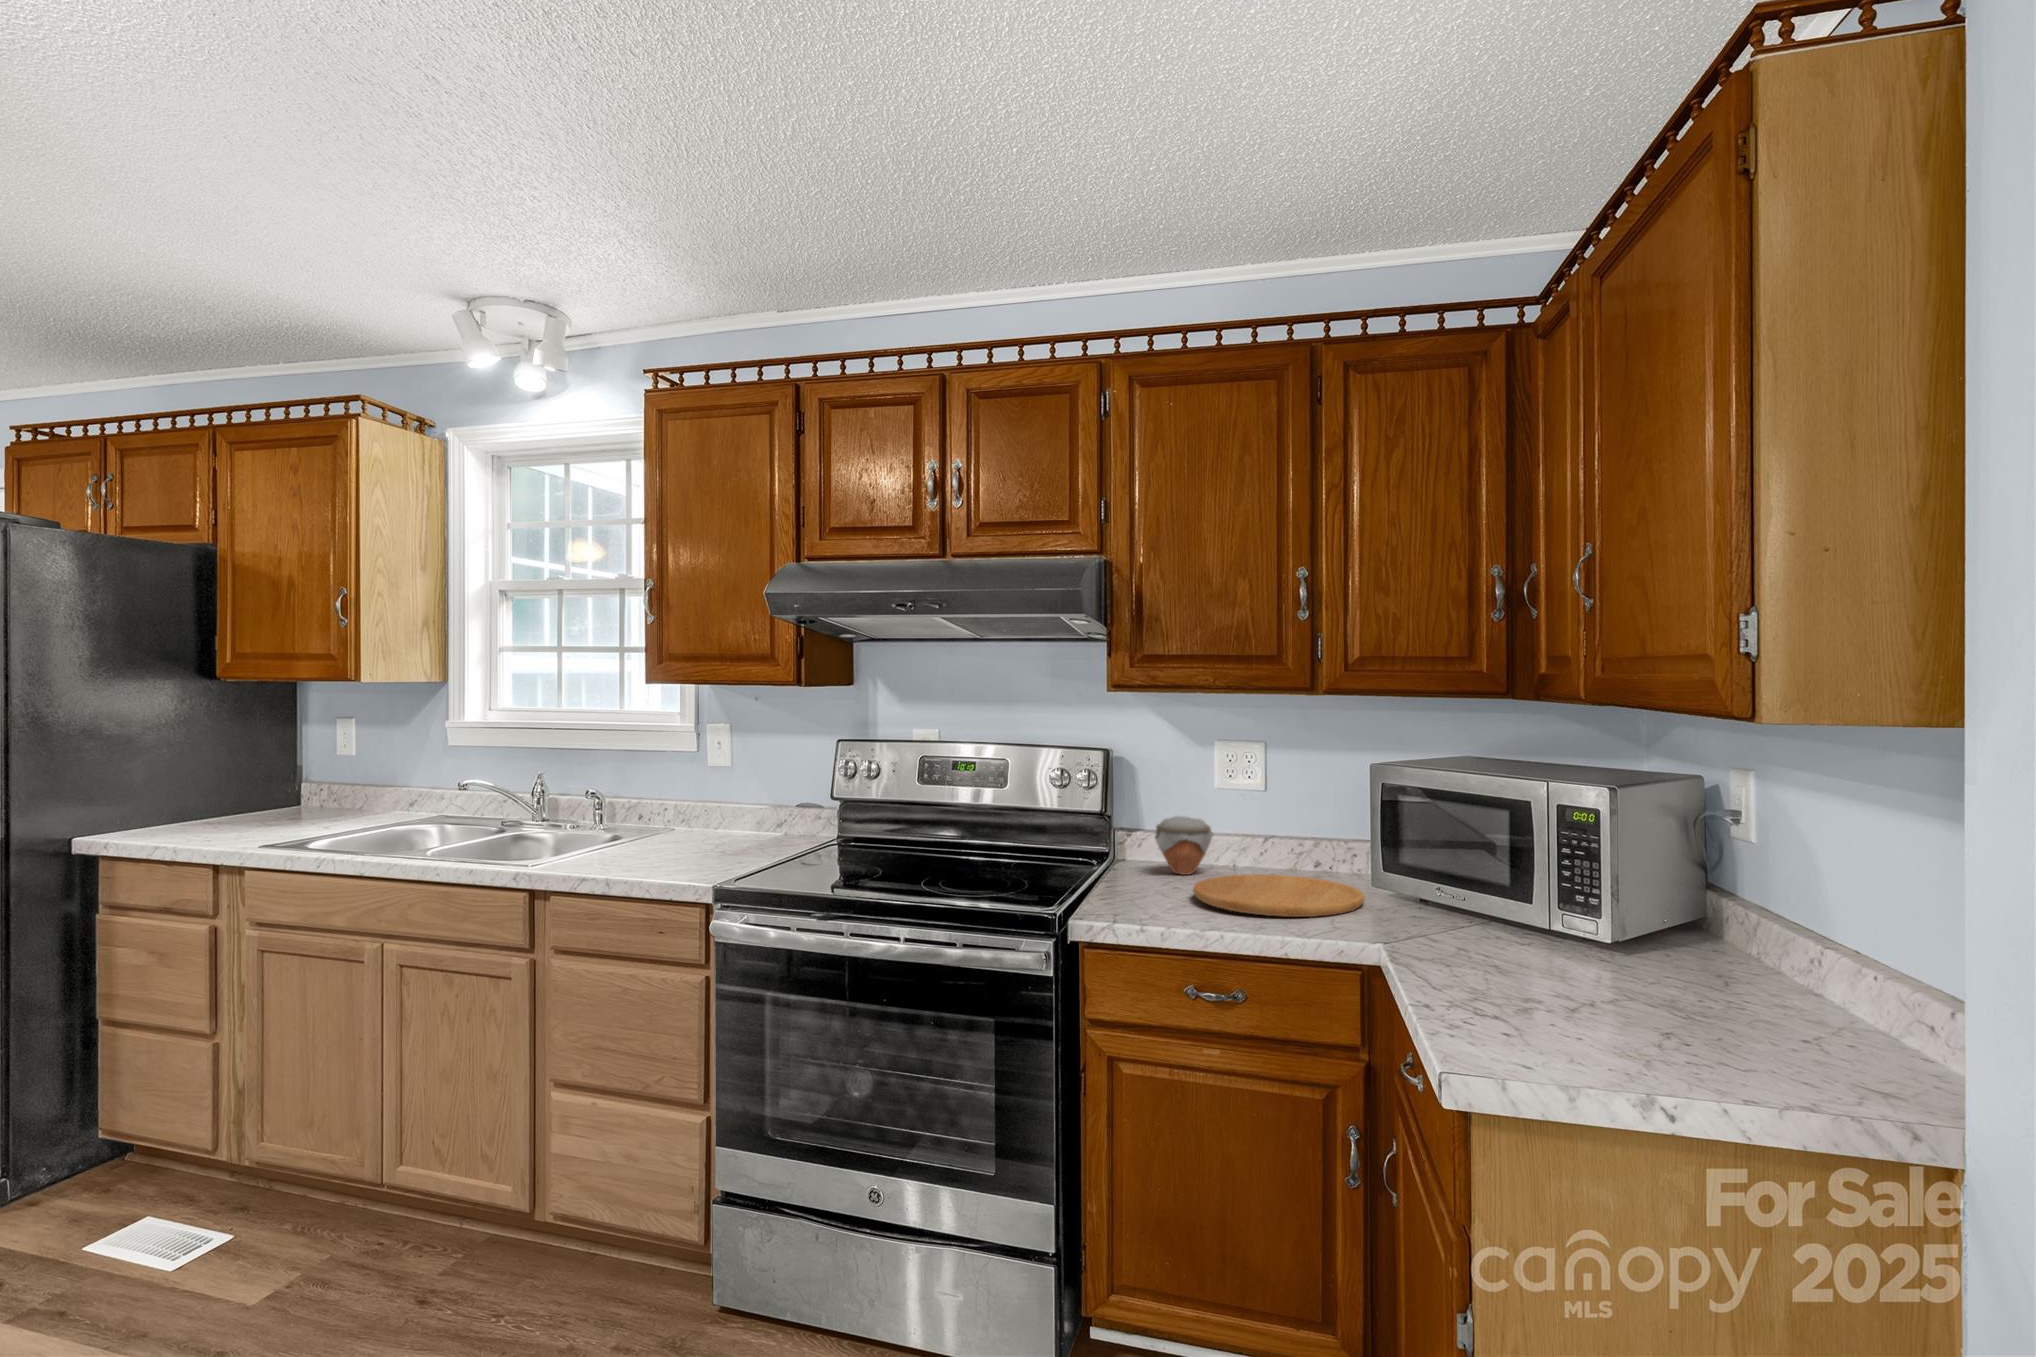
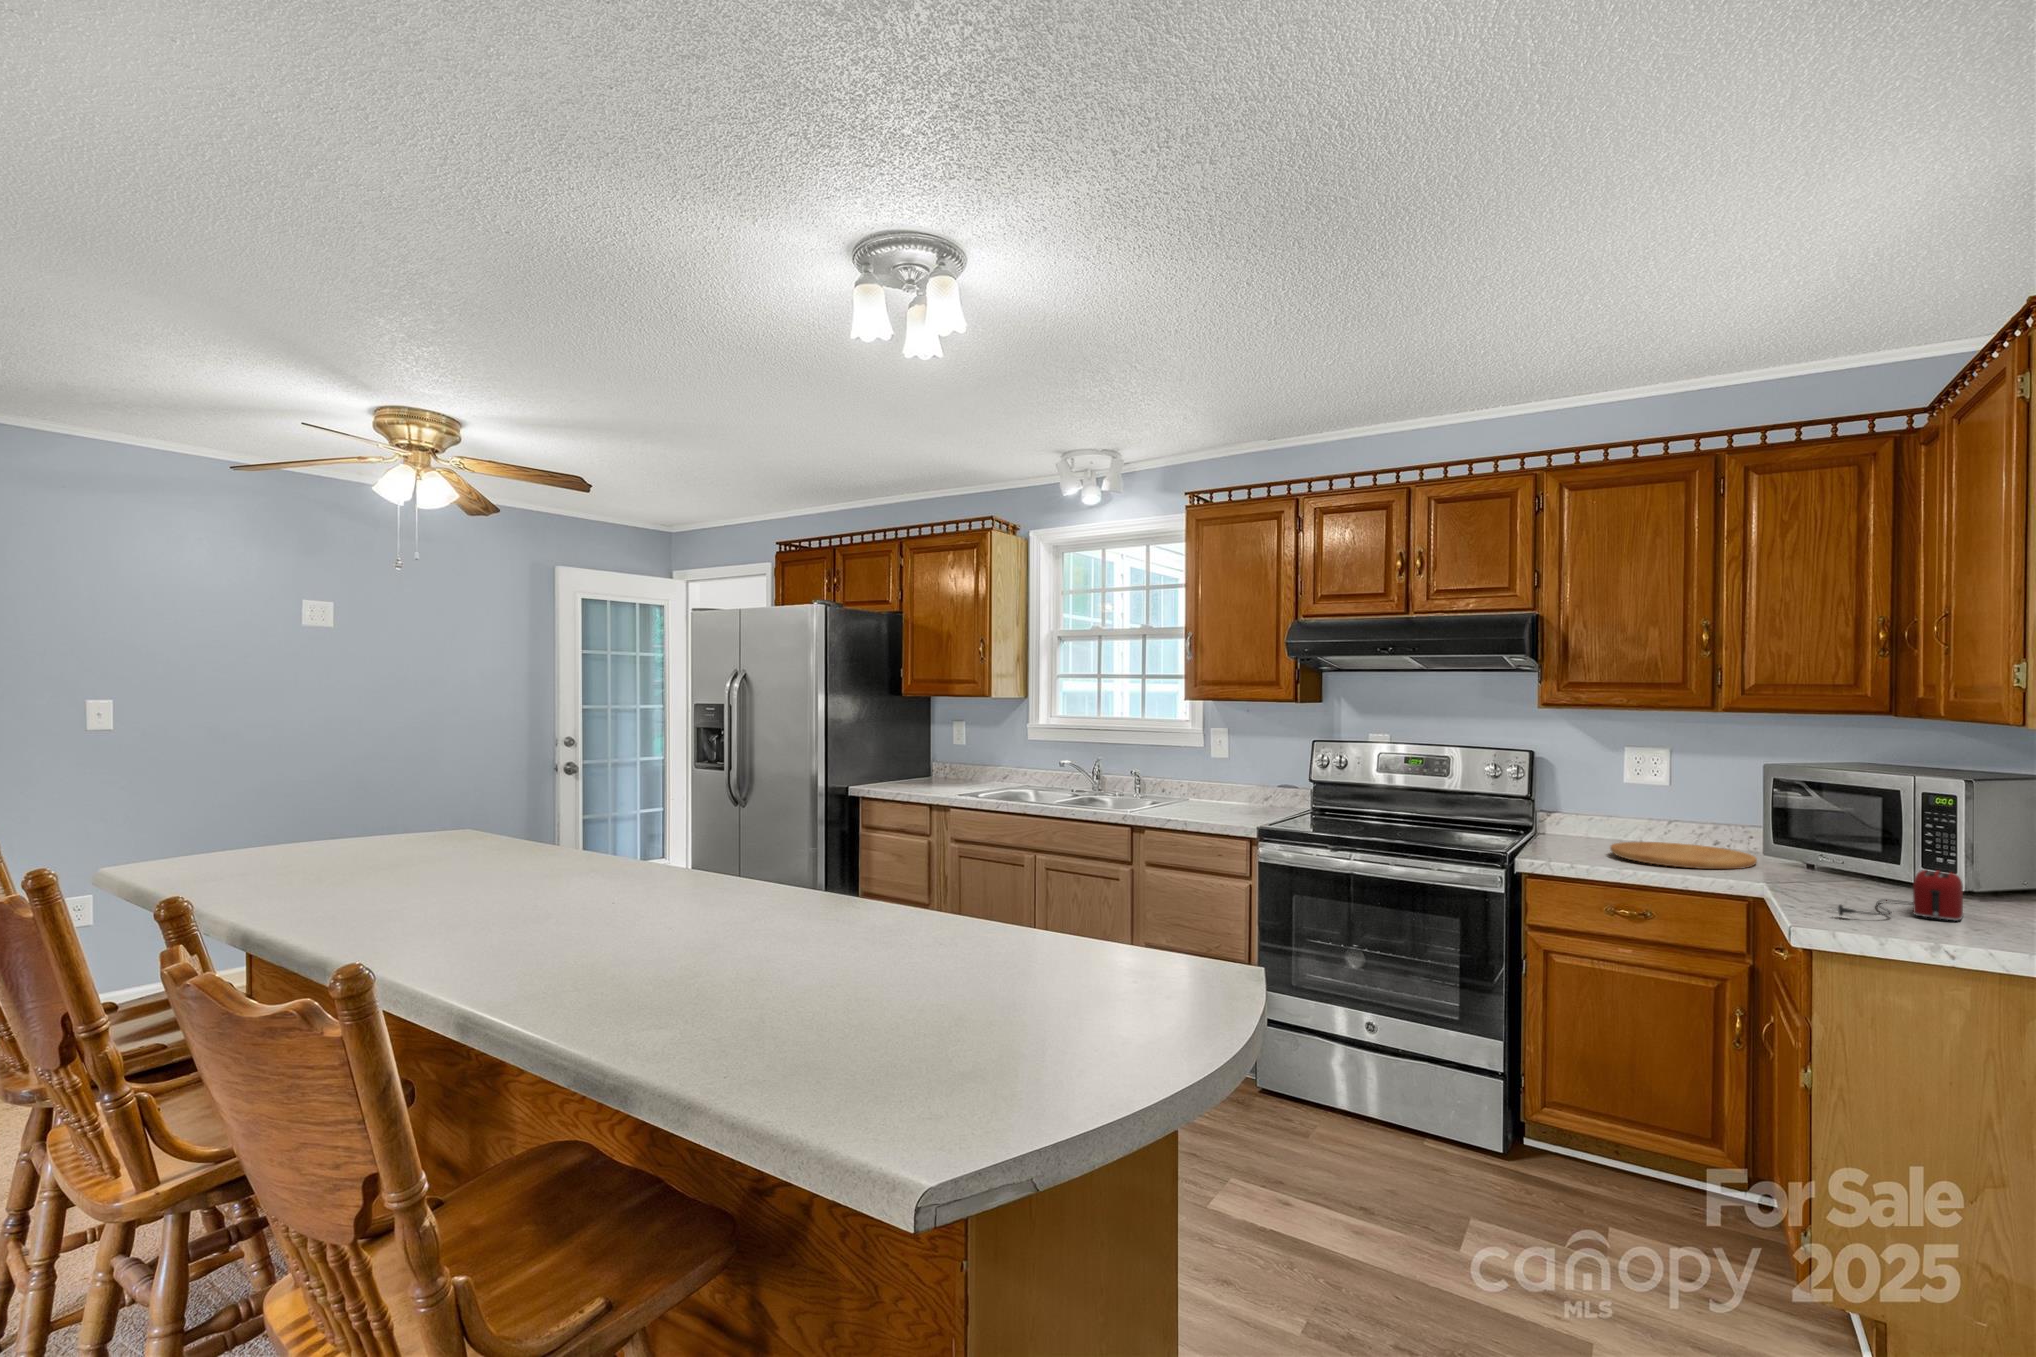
jar: present [1155,816,1213,875] -> none [1572,799,1623,842]
toaster: none [1466,922,1623,1008] -> present [1832,870,1963,921]

